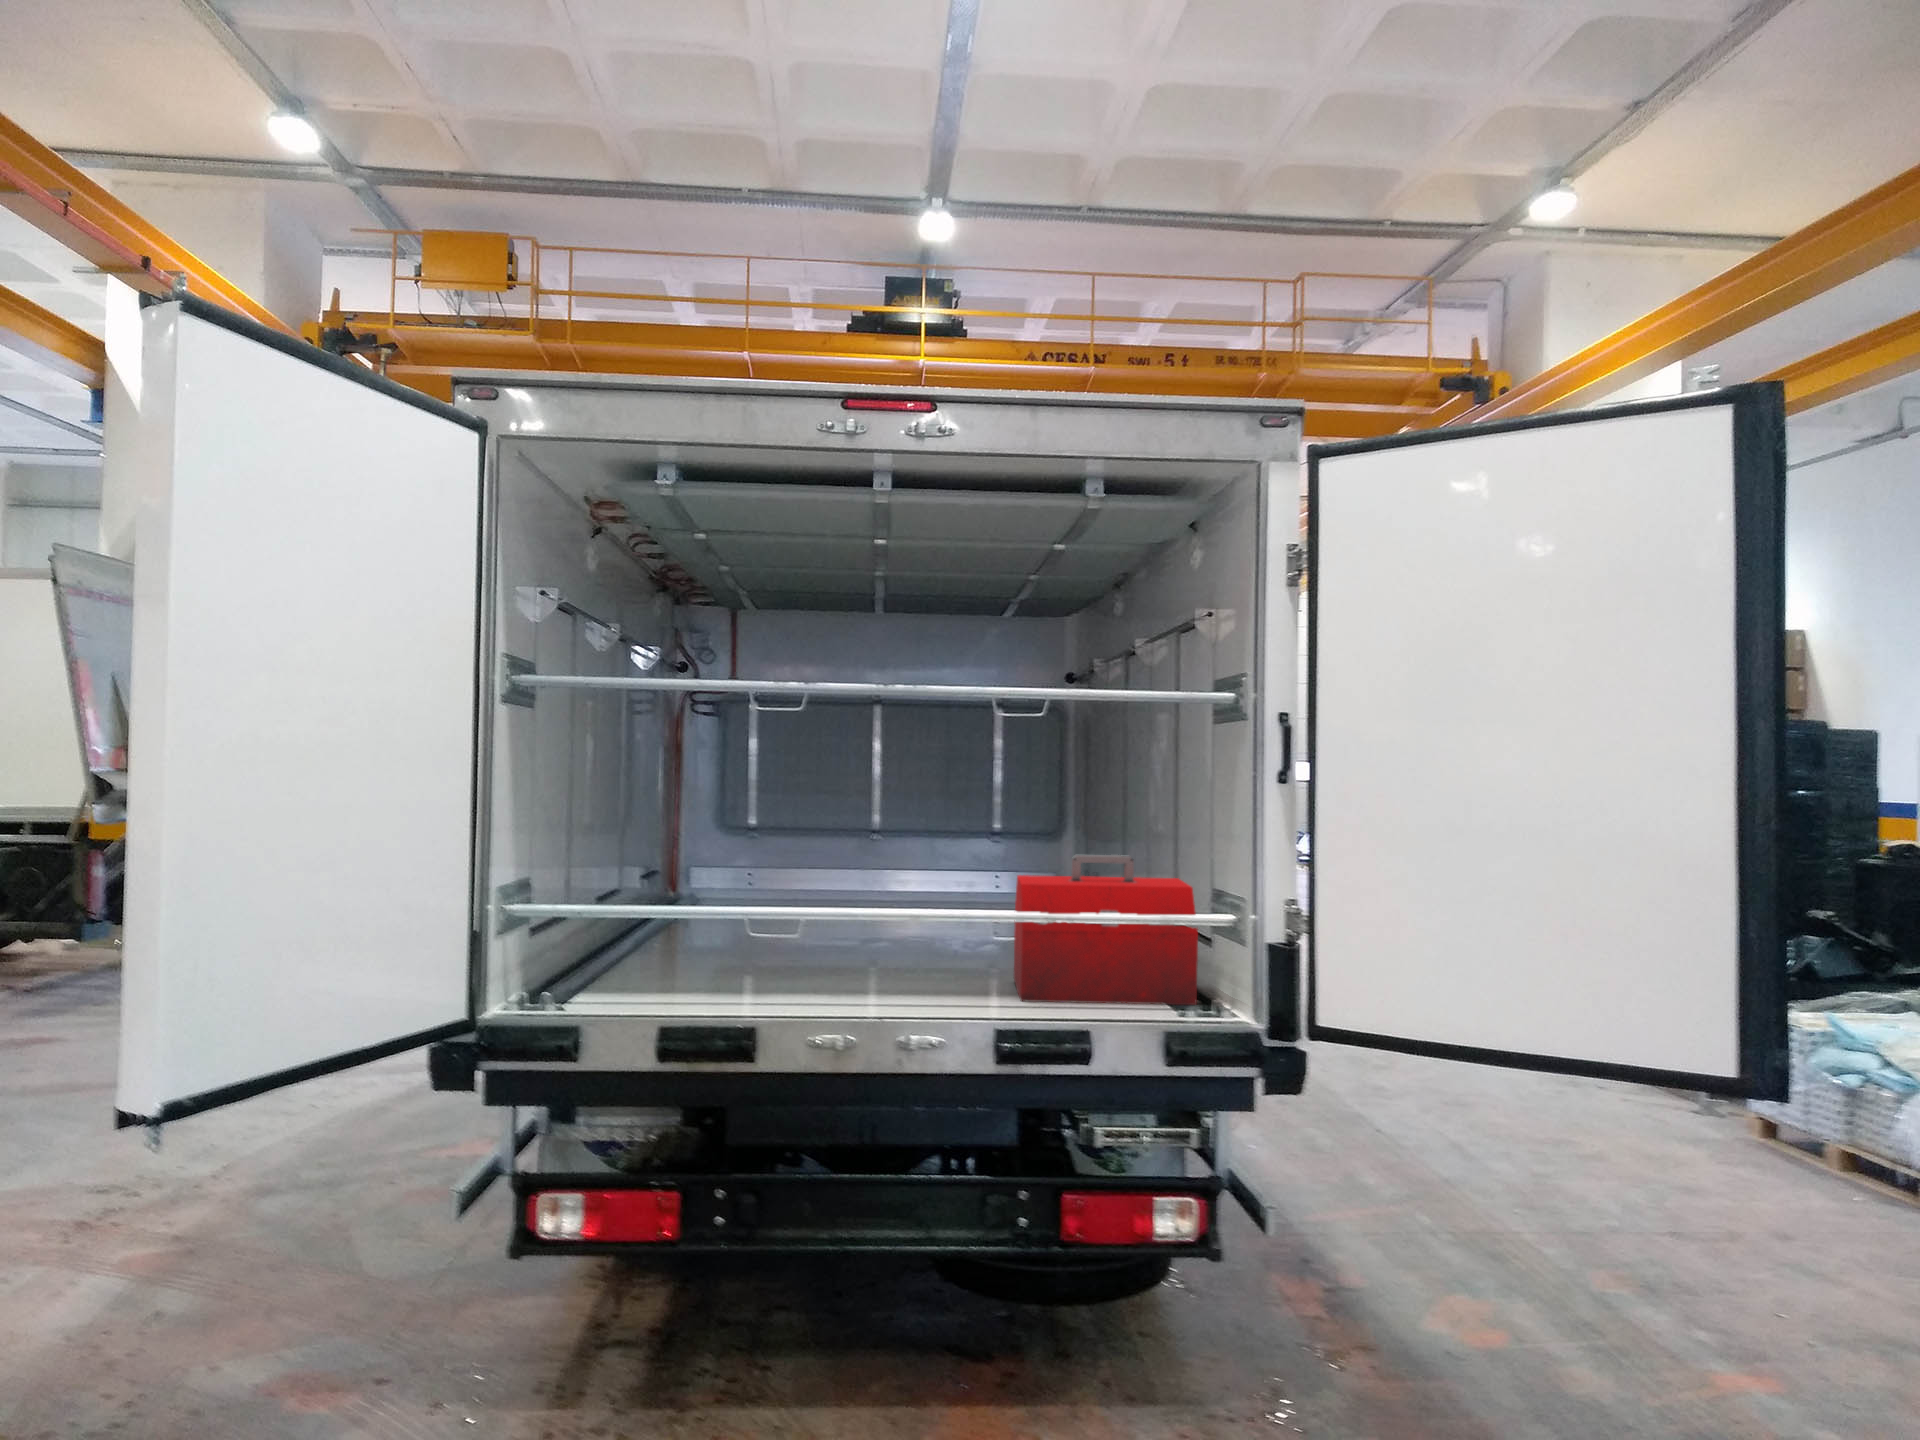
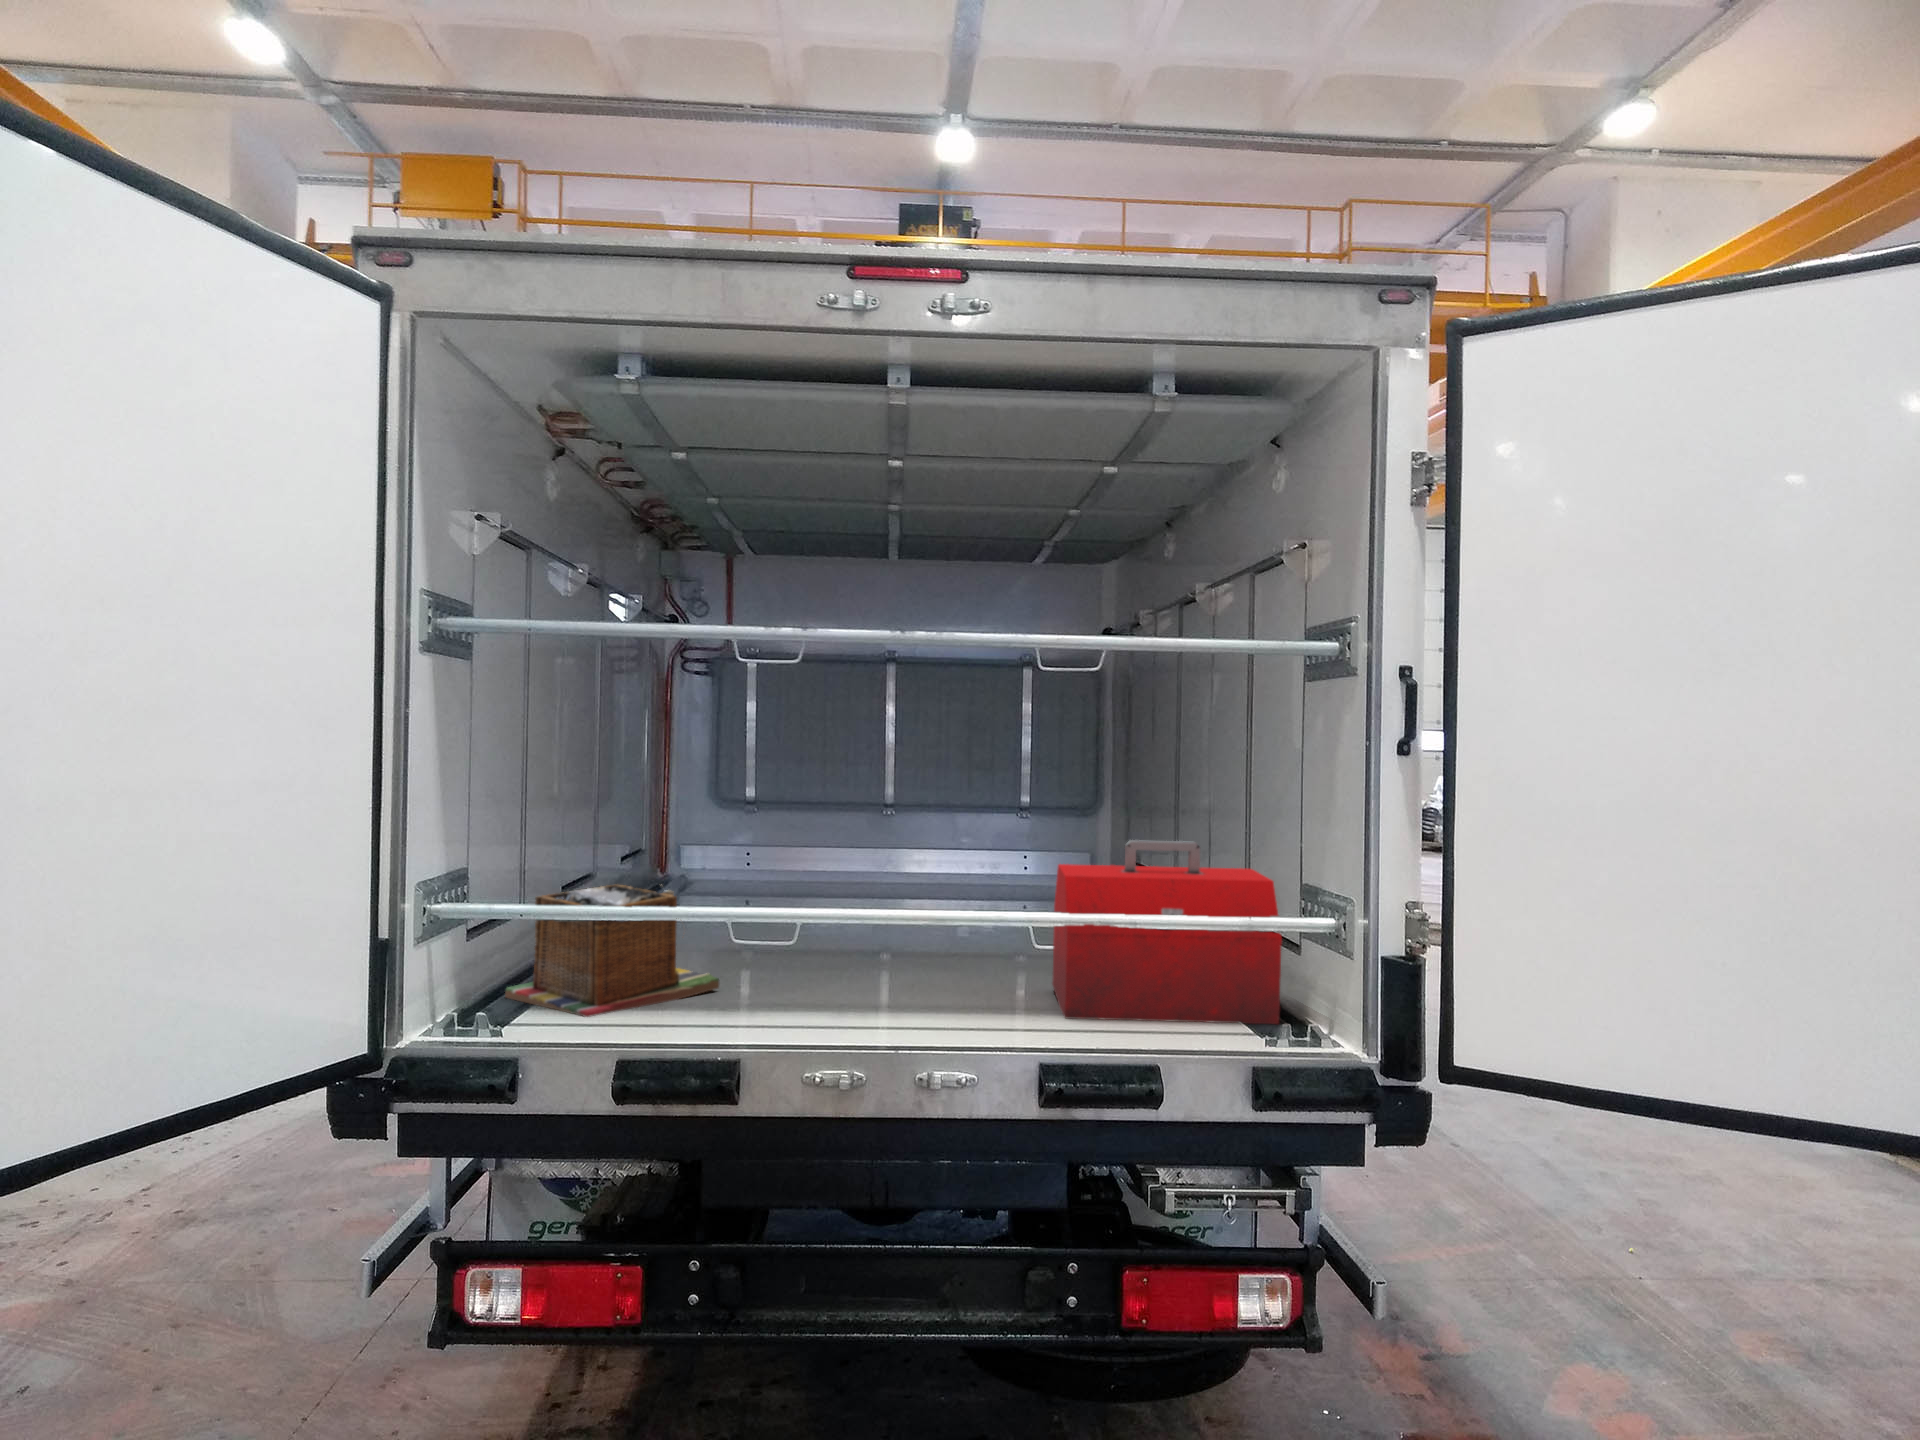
laundry basket: none [557,894,734,1008] -> present [505,885,719,1017]

